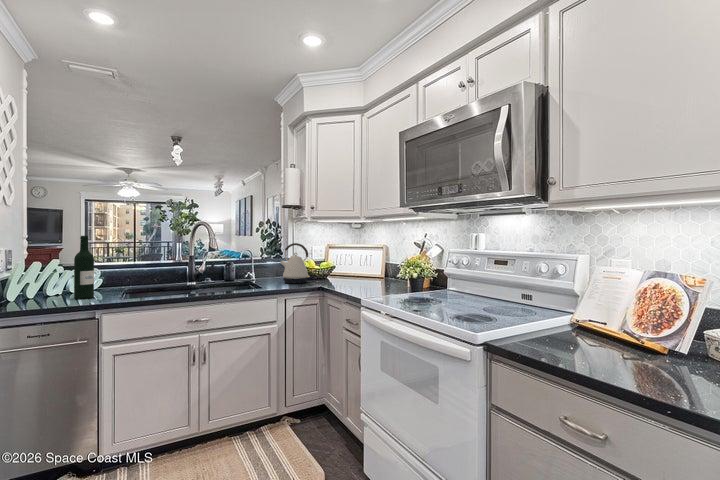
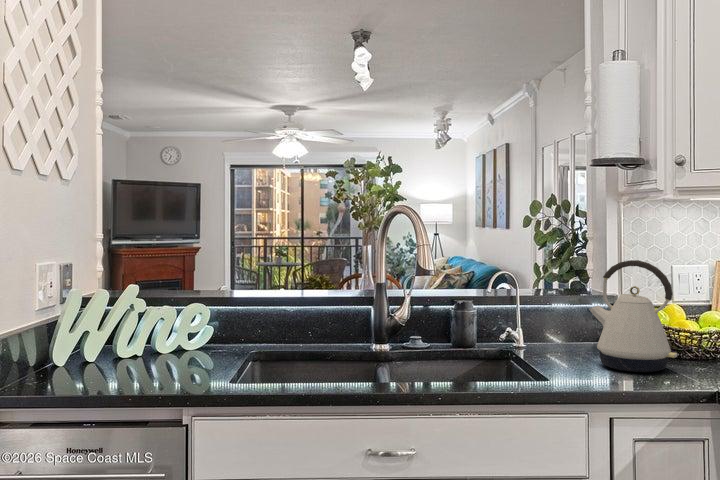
wine bottle: present [74,236,94,299] -> none [153,240,188,374]

